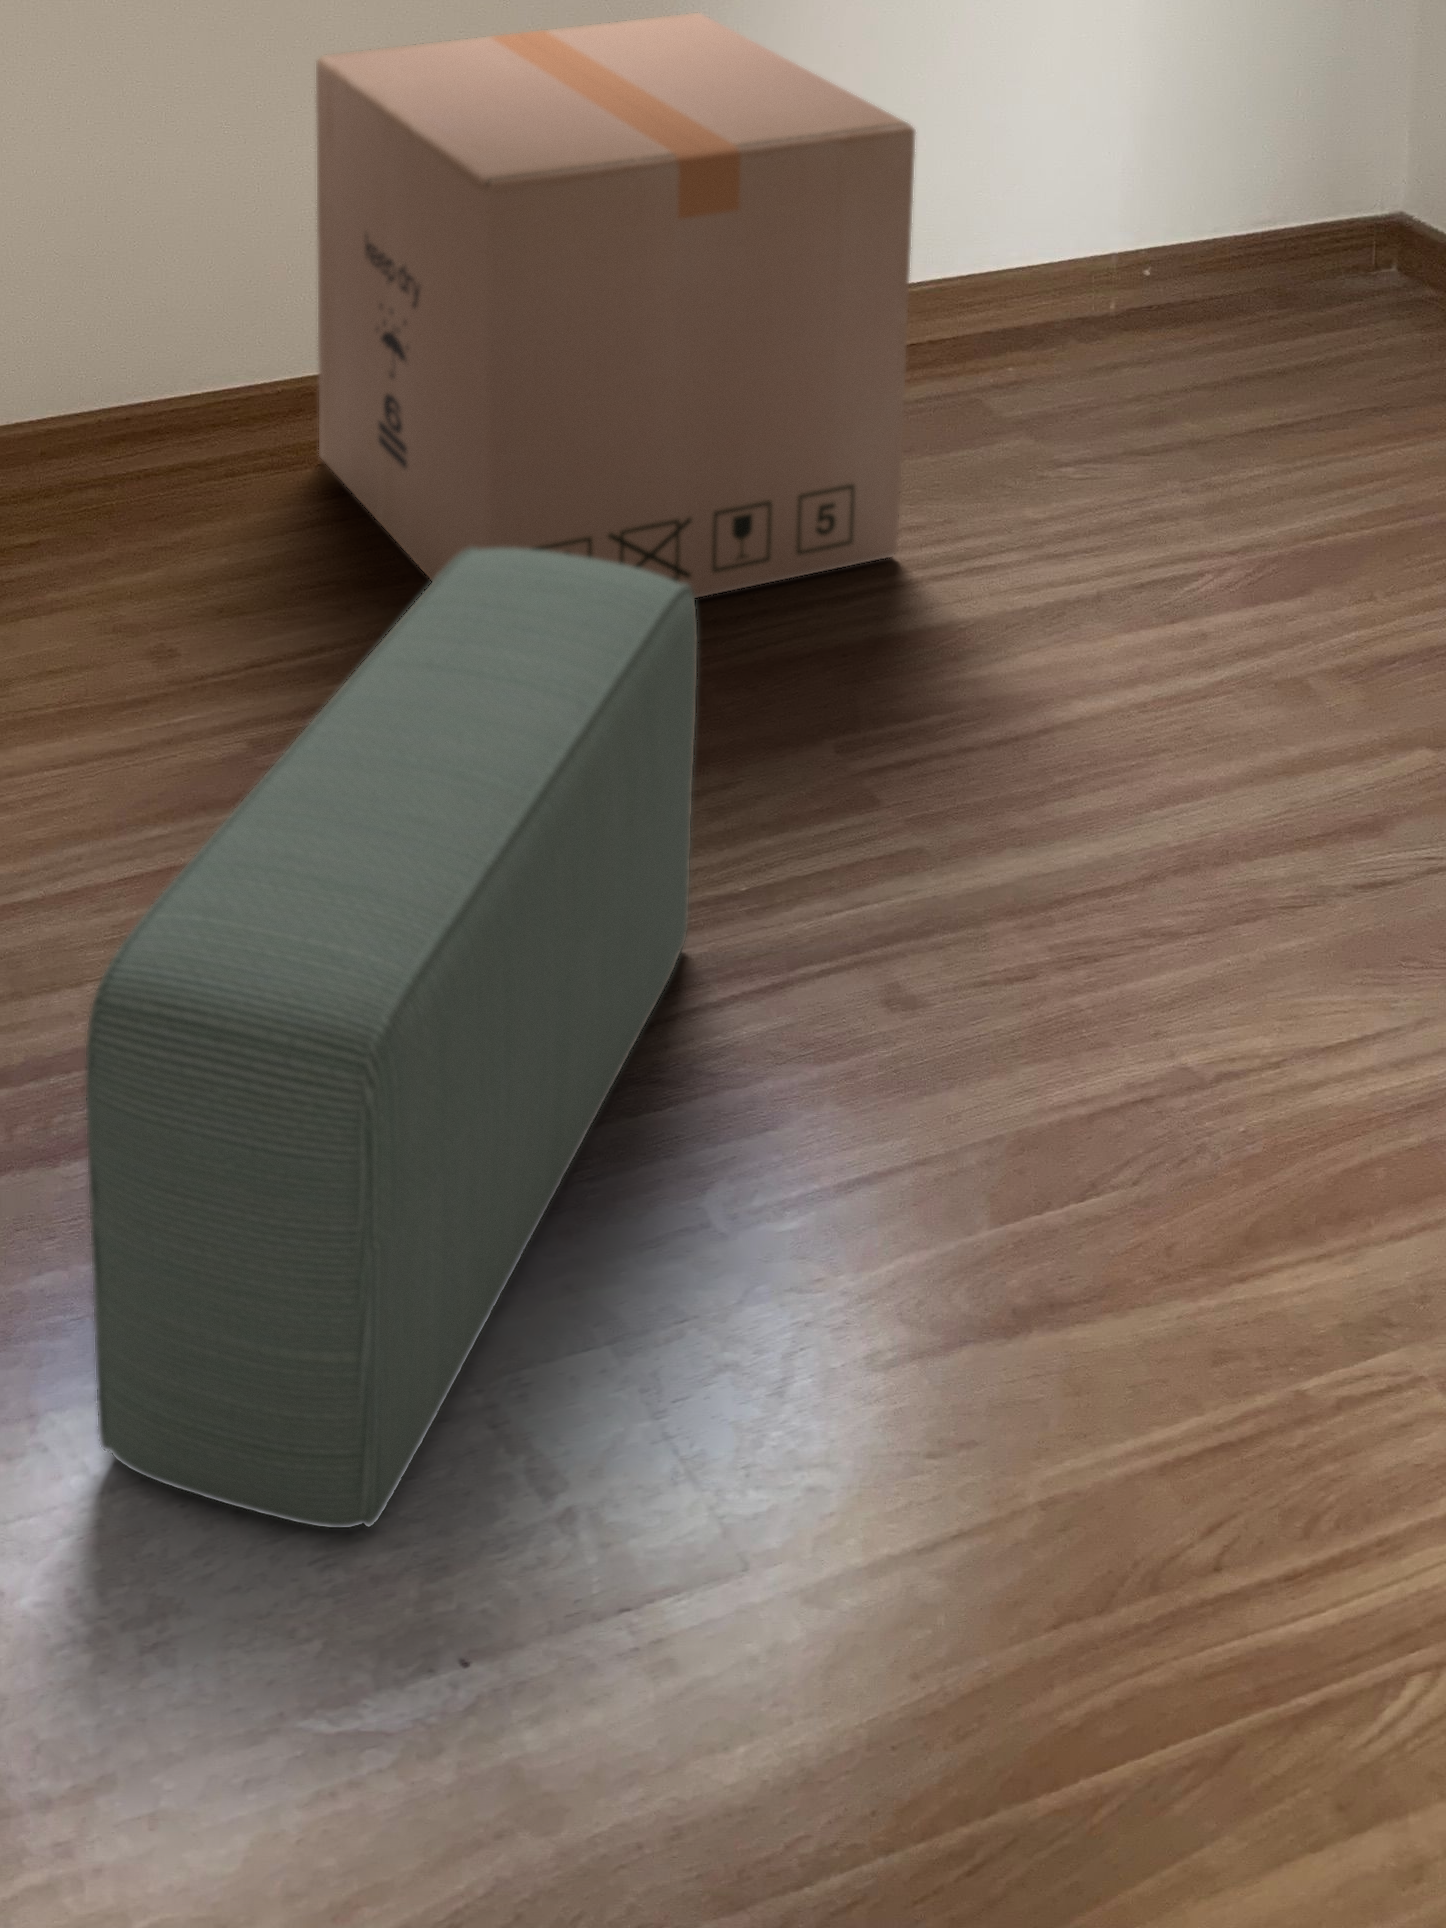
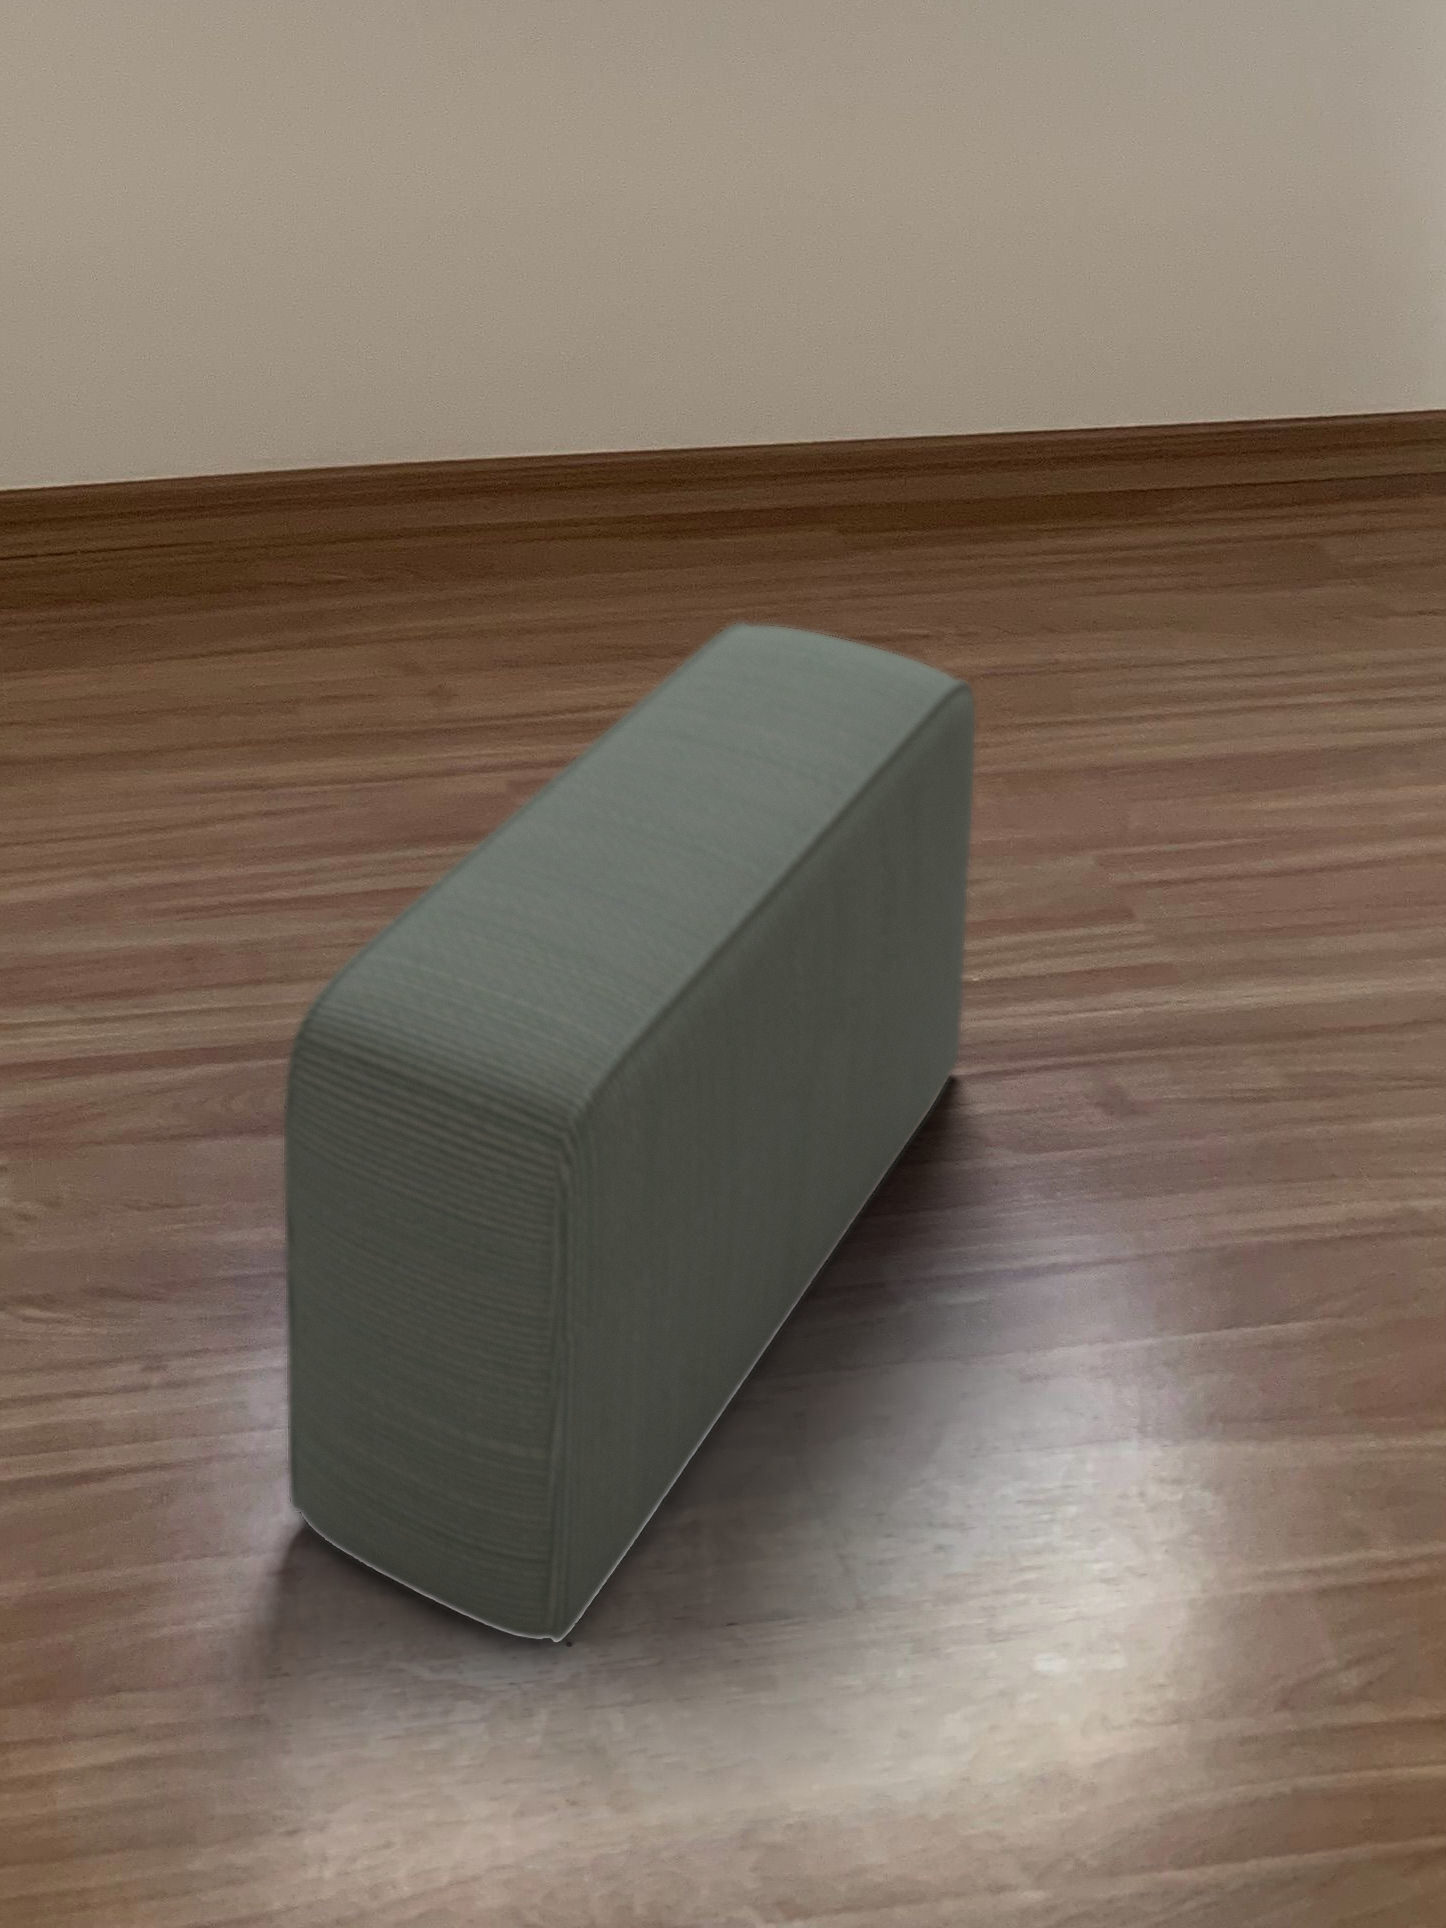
cardboard box: present [316,13,915,598] -> none [626,114,1249,732]

